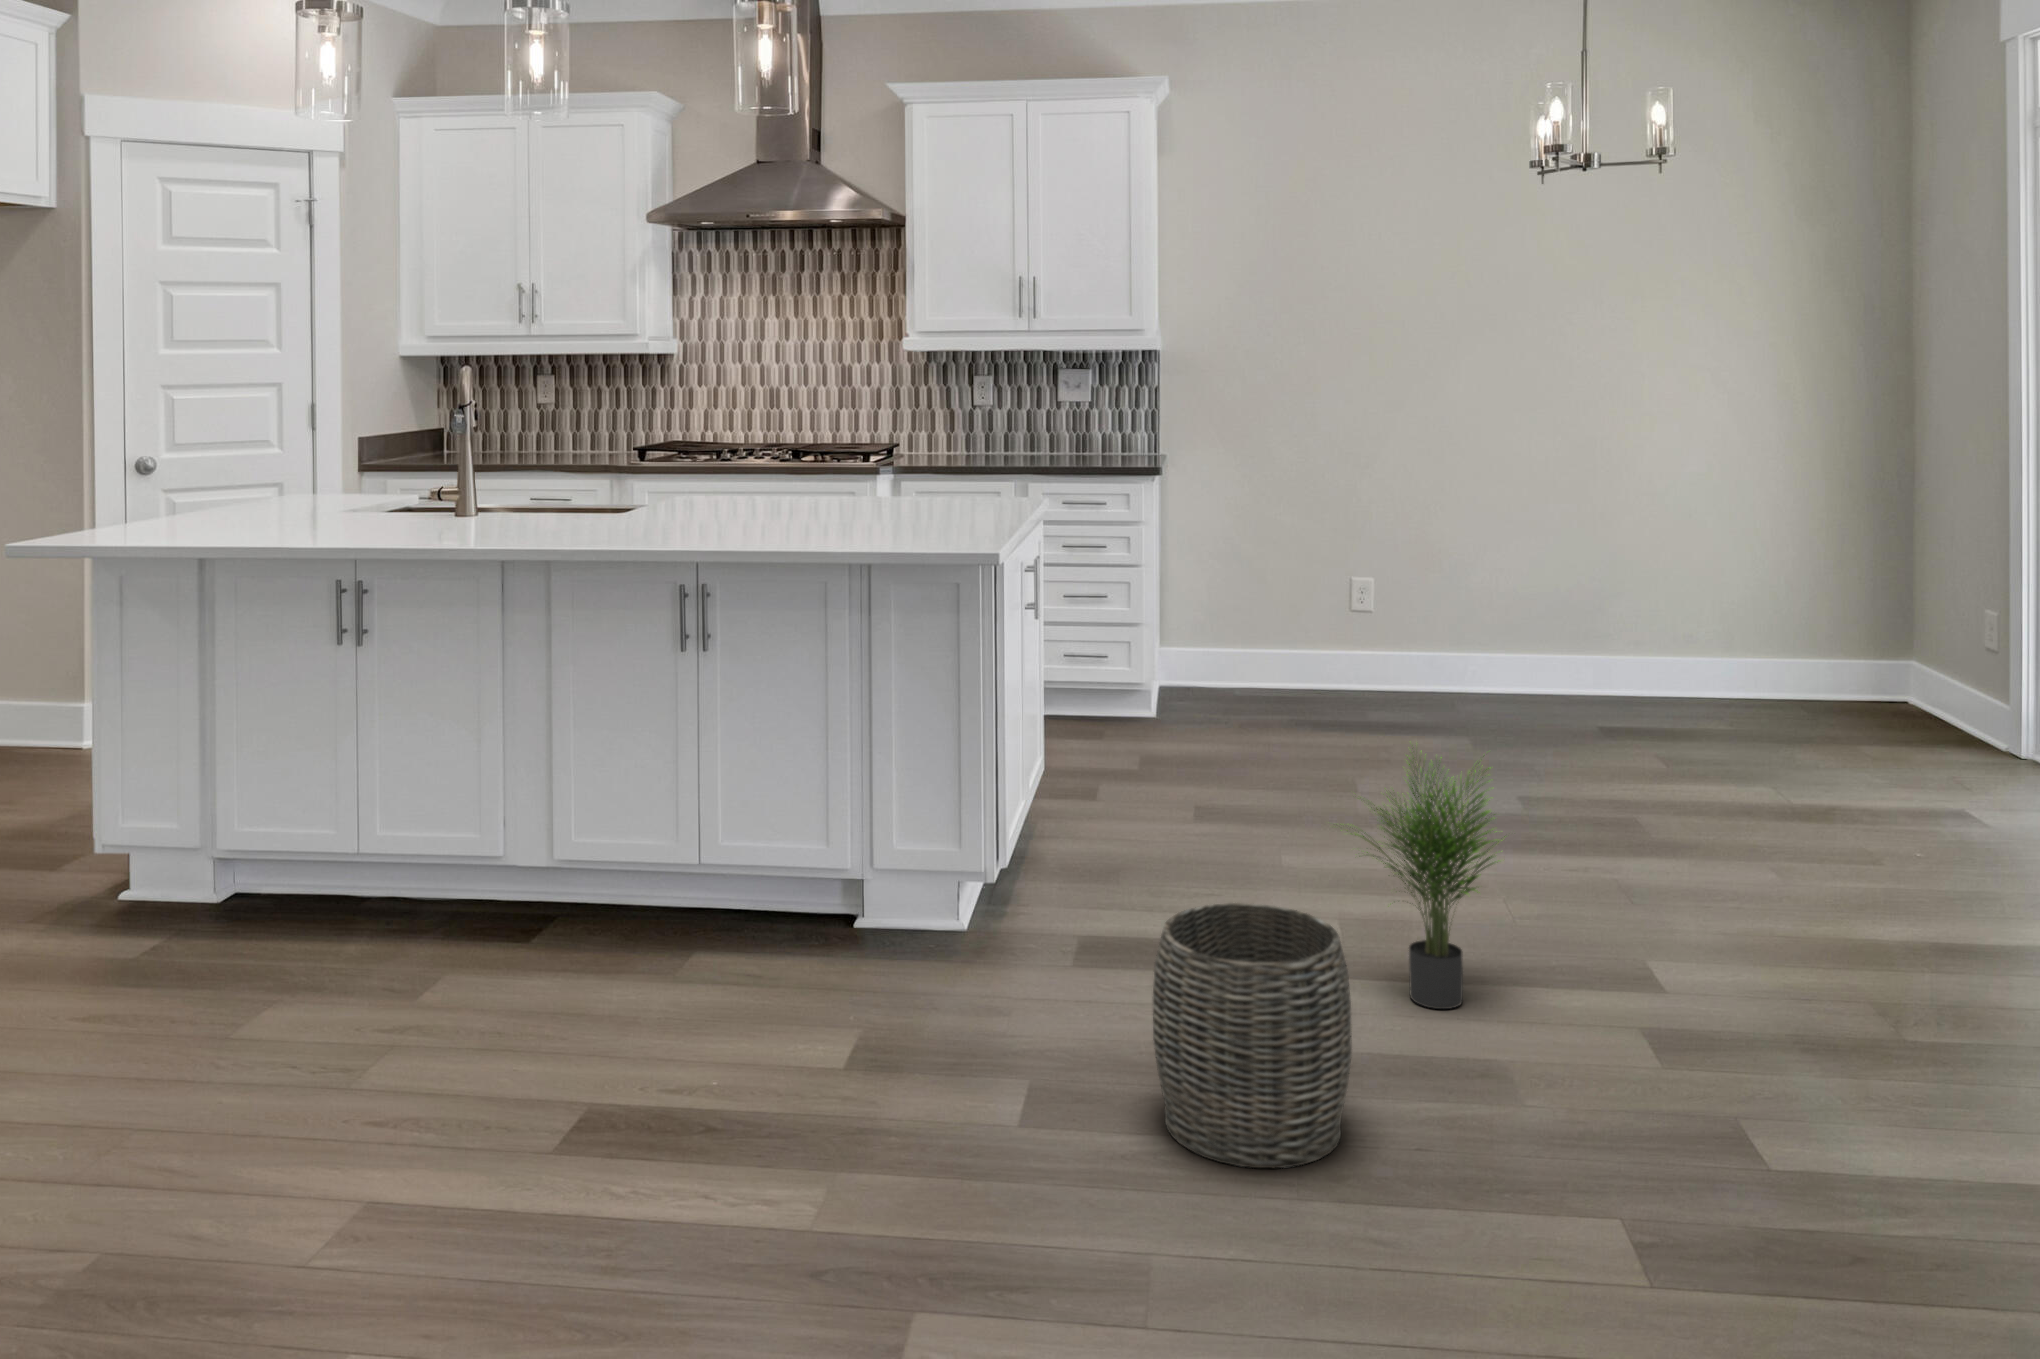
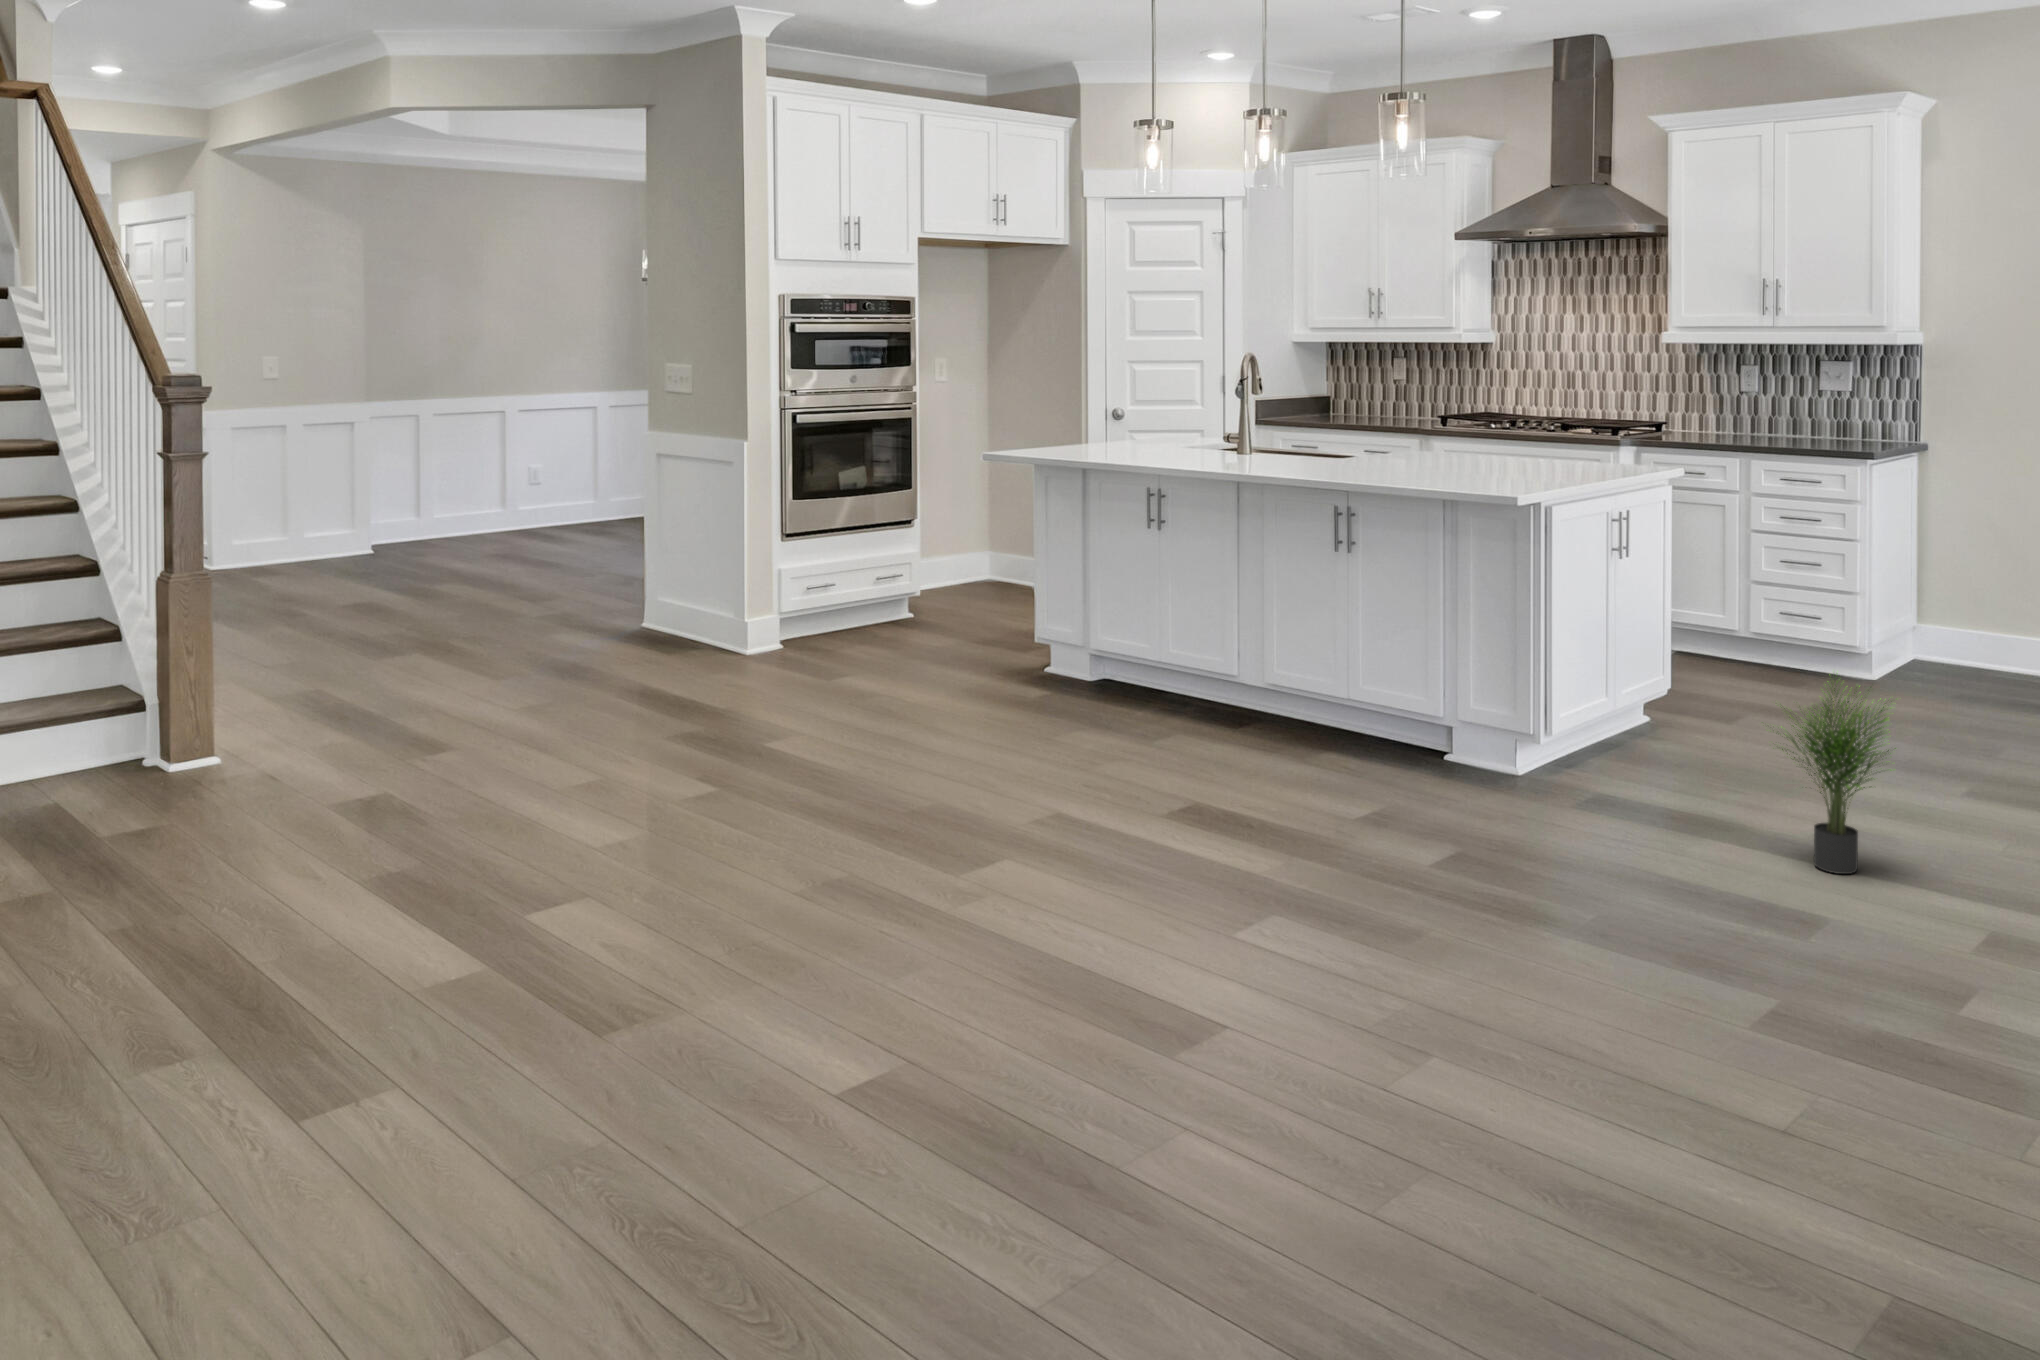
woven basket: present [1153,903,1352,1168] -> none [1525,745,1664,913]

